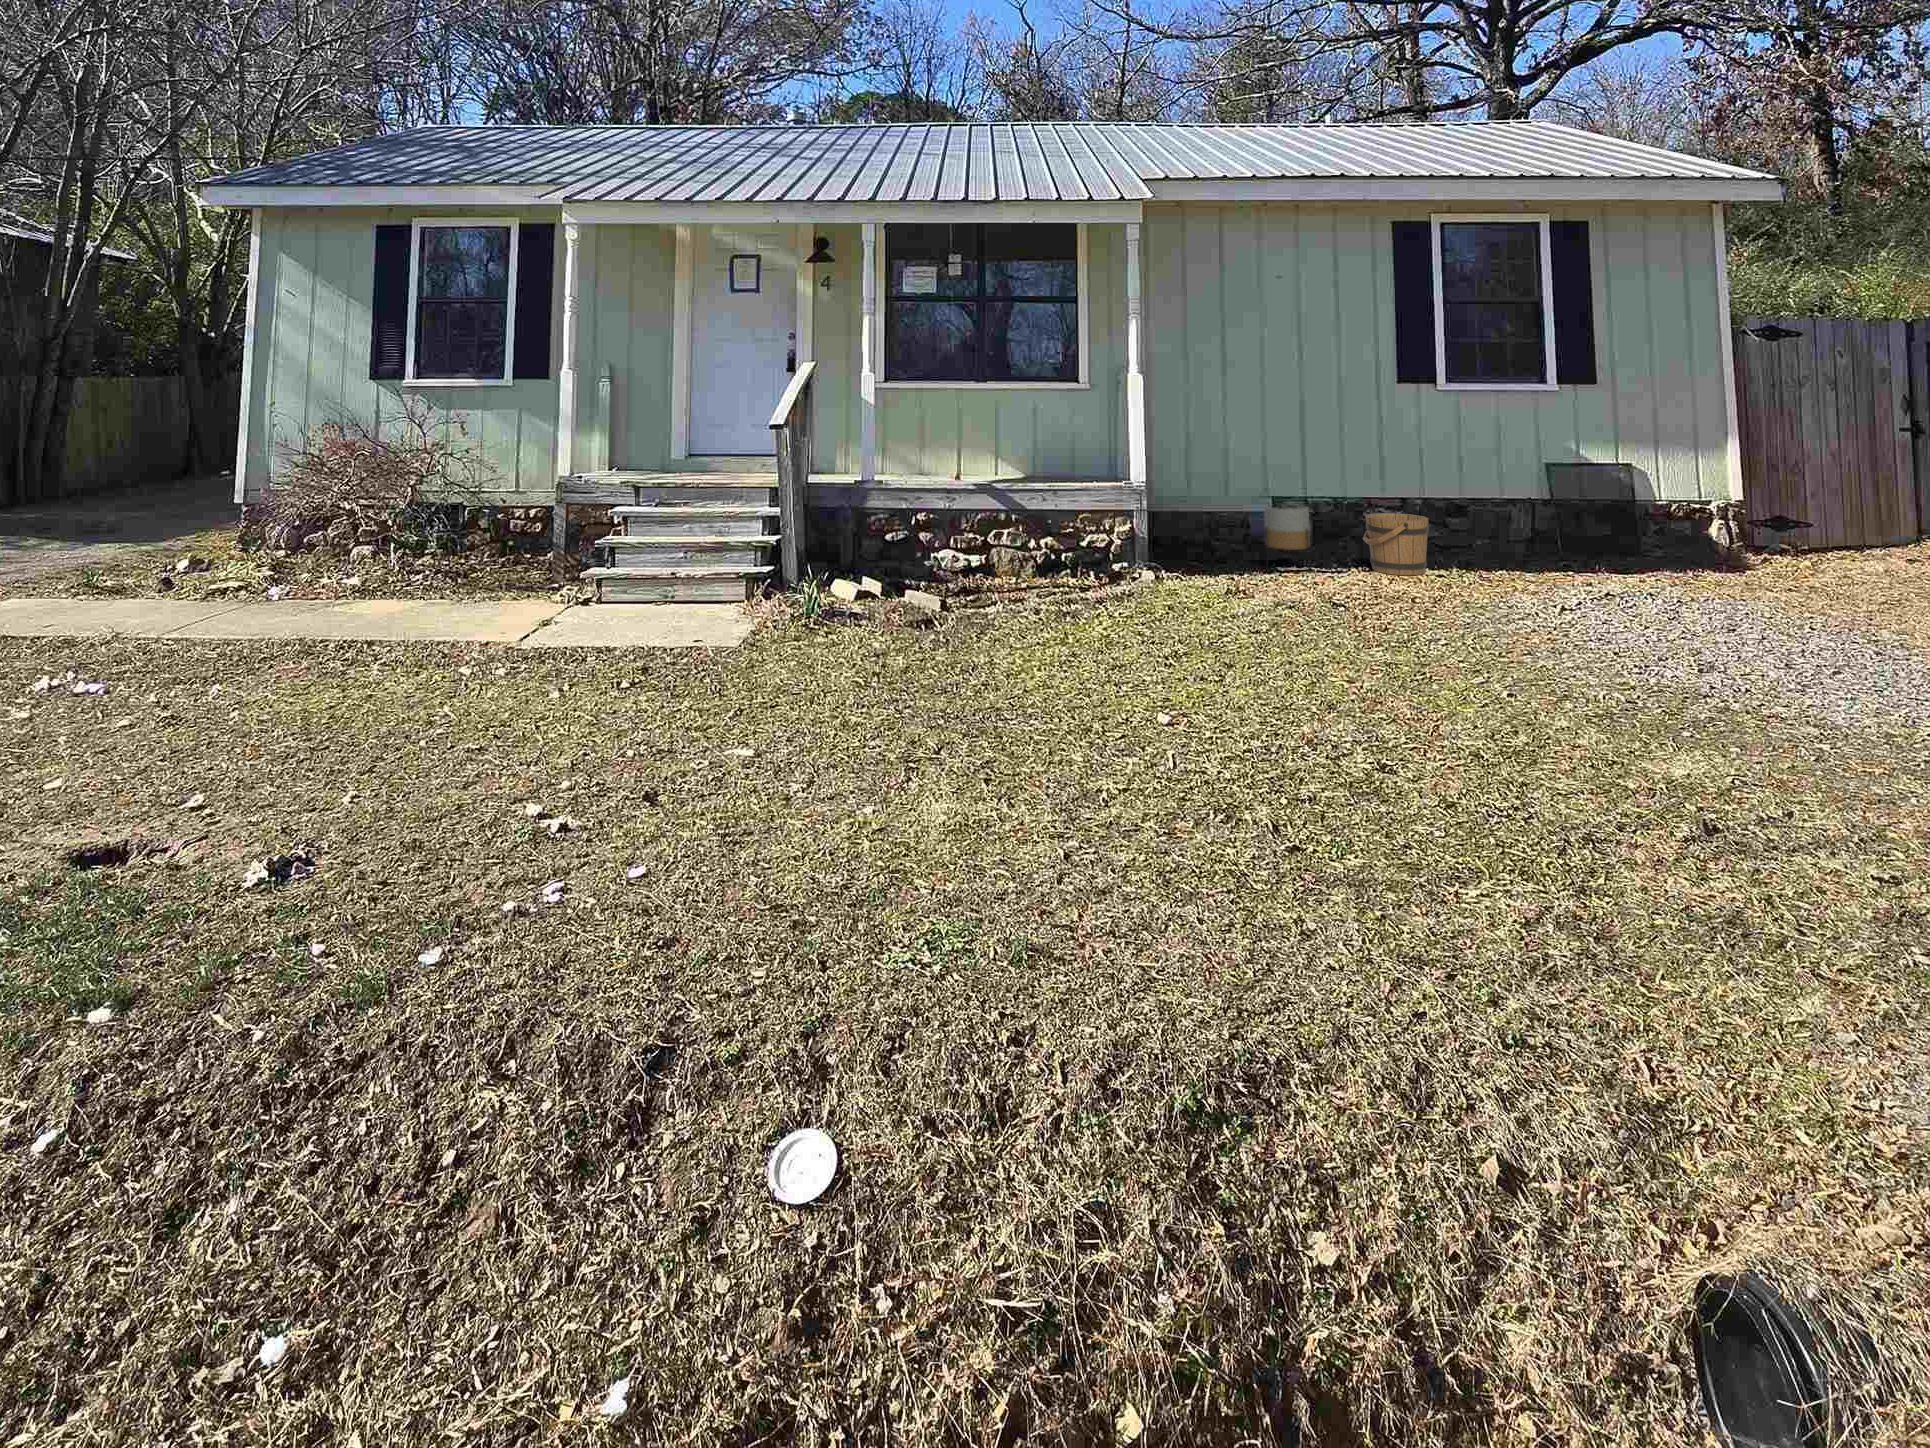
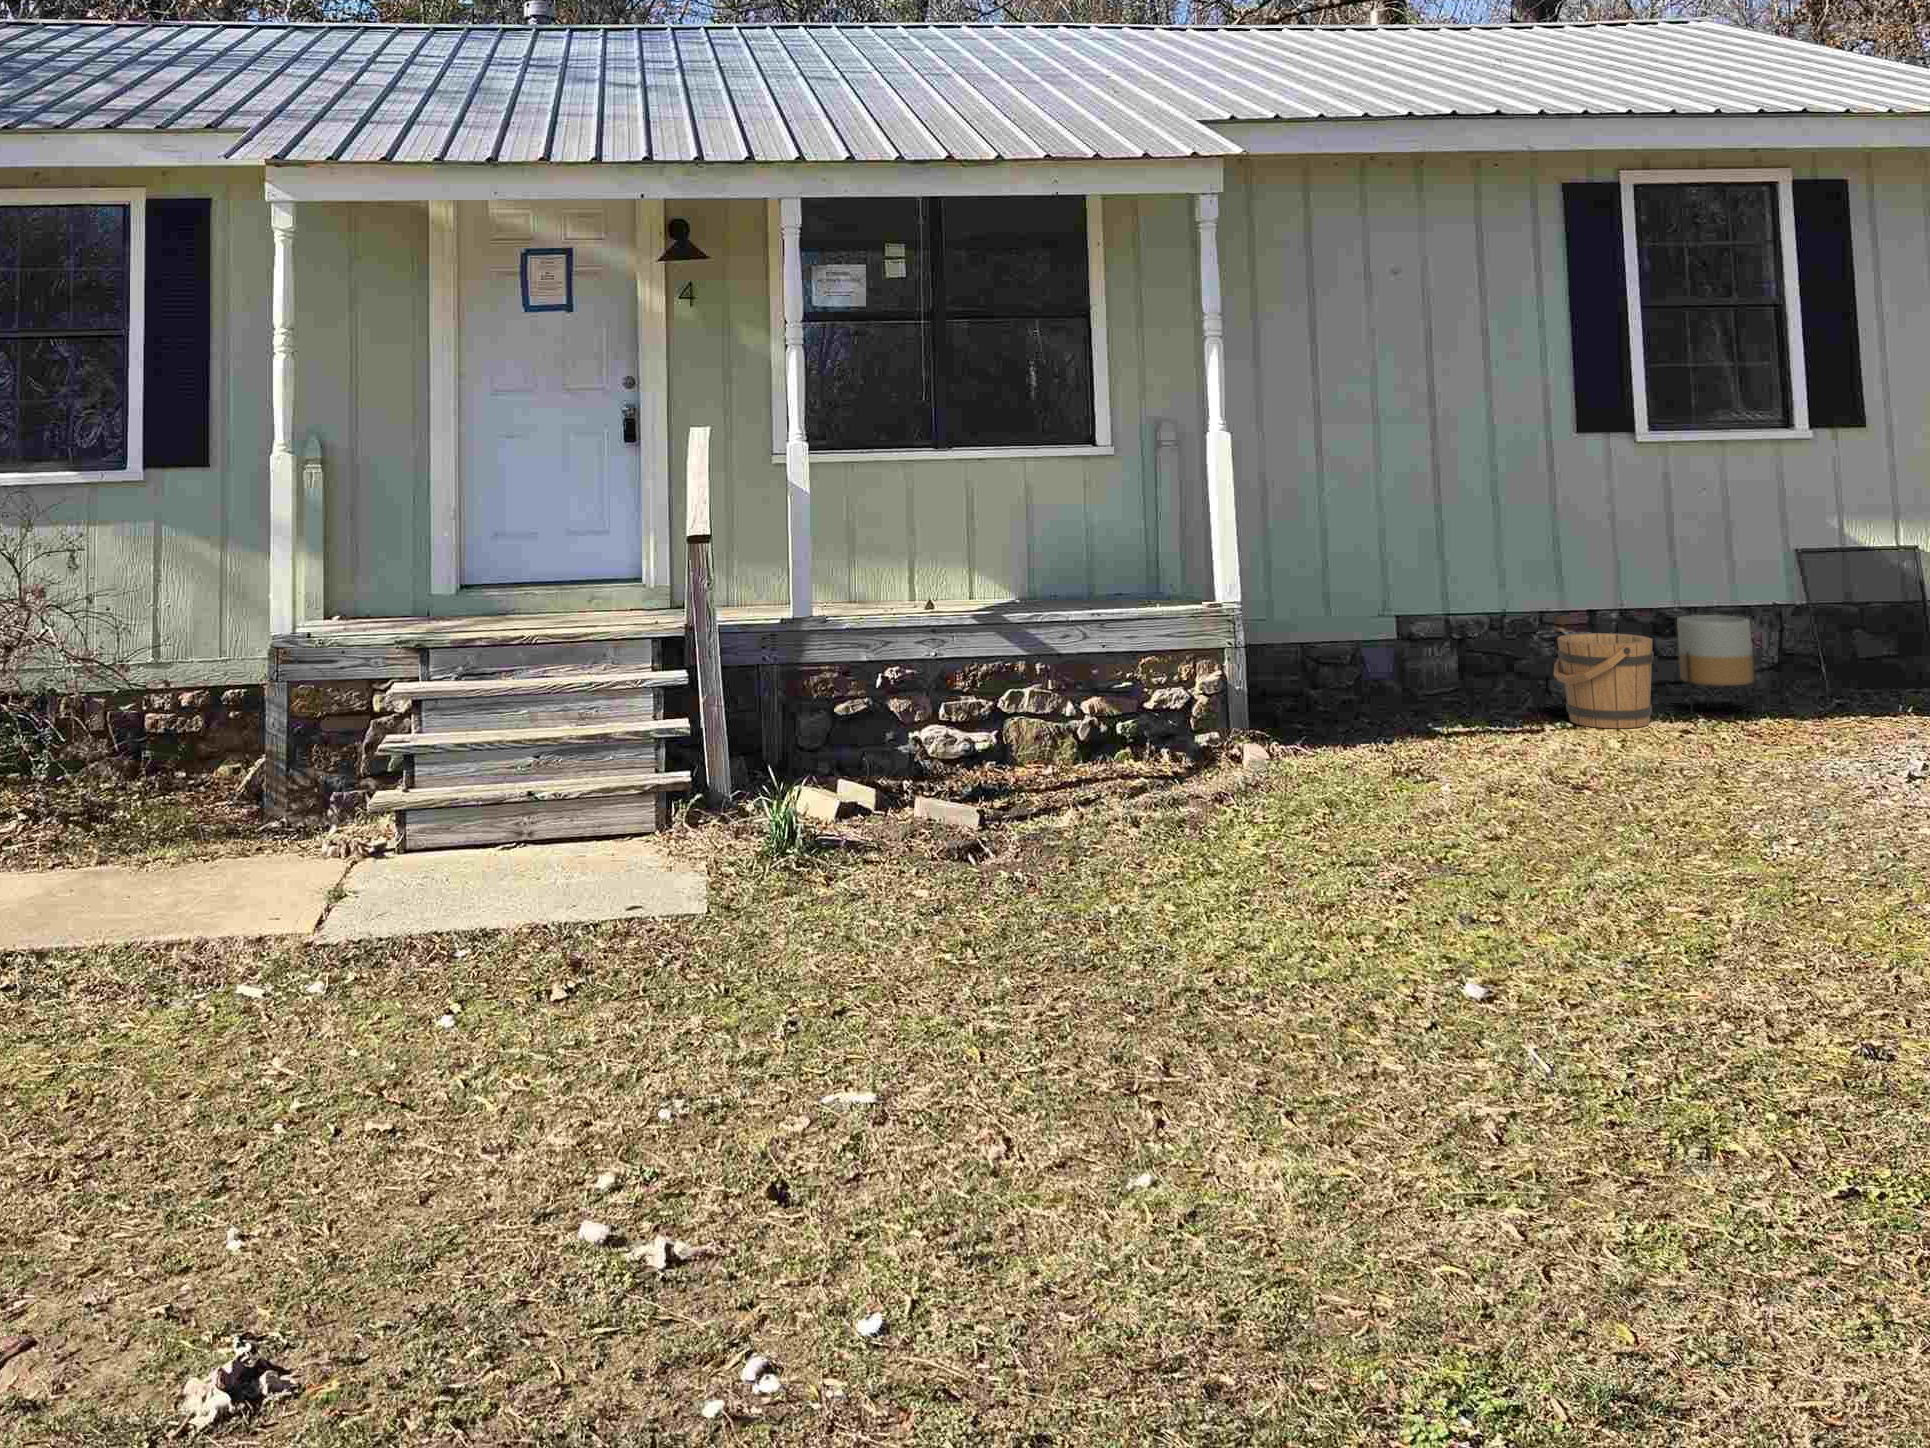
planter: present [1264,505,1310,565] -> present [1677,615,1759,716]

